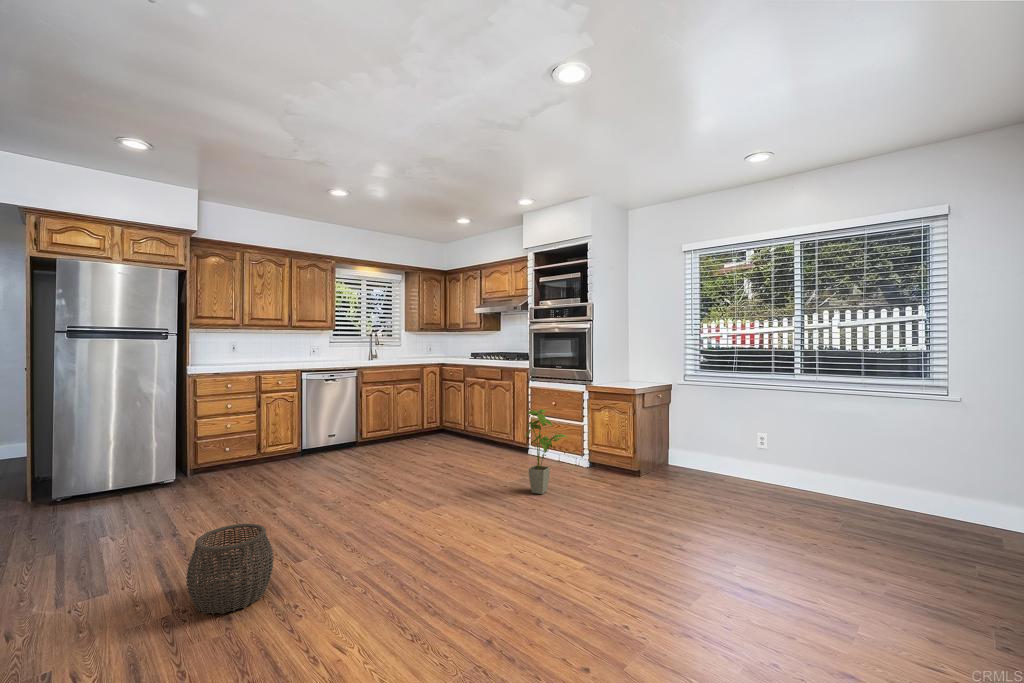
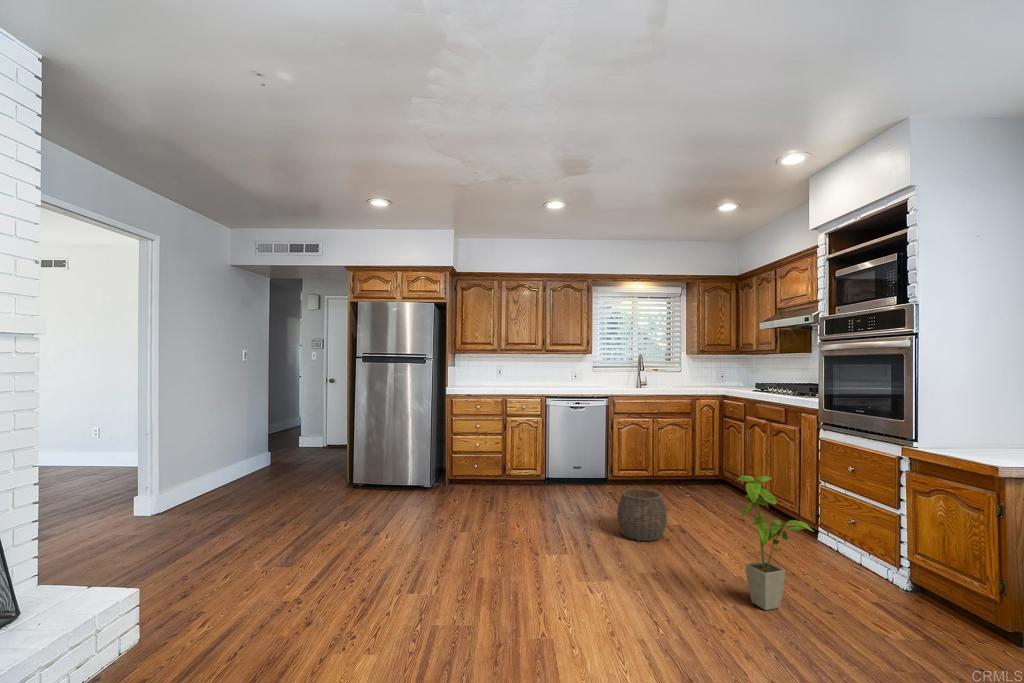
woven basket: present [186,524,274,615] -> present [617,489,667,541]

